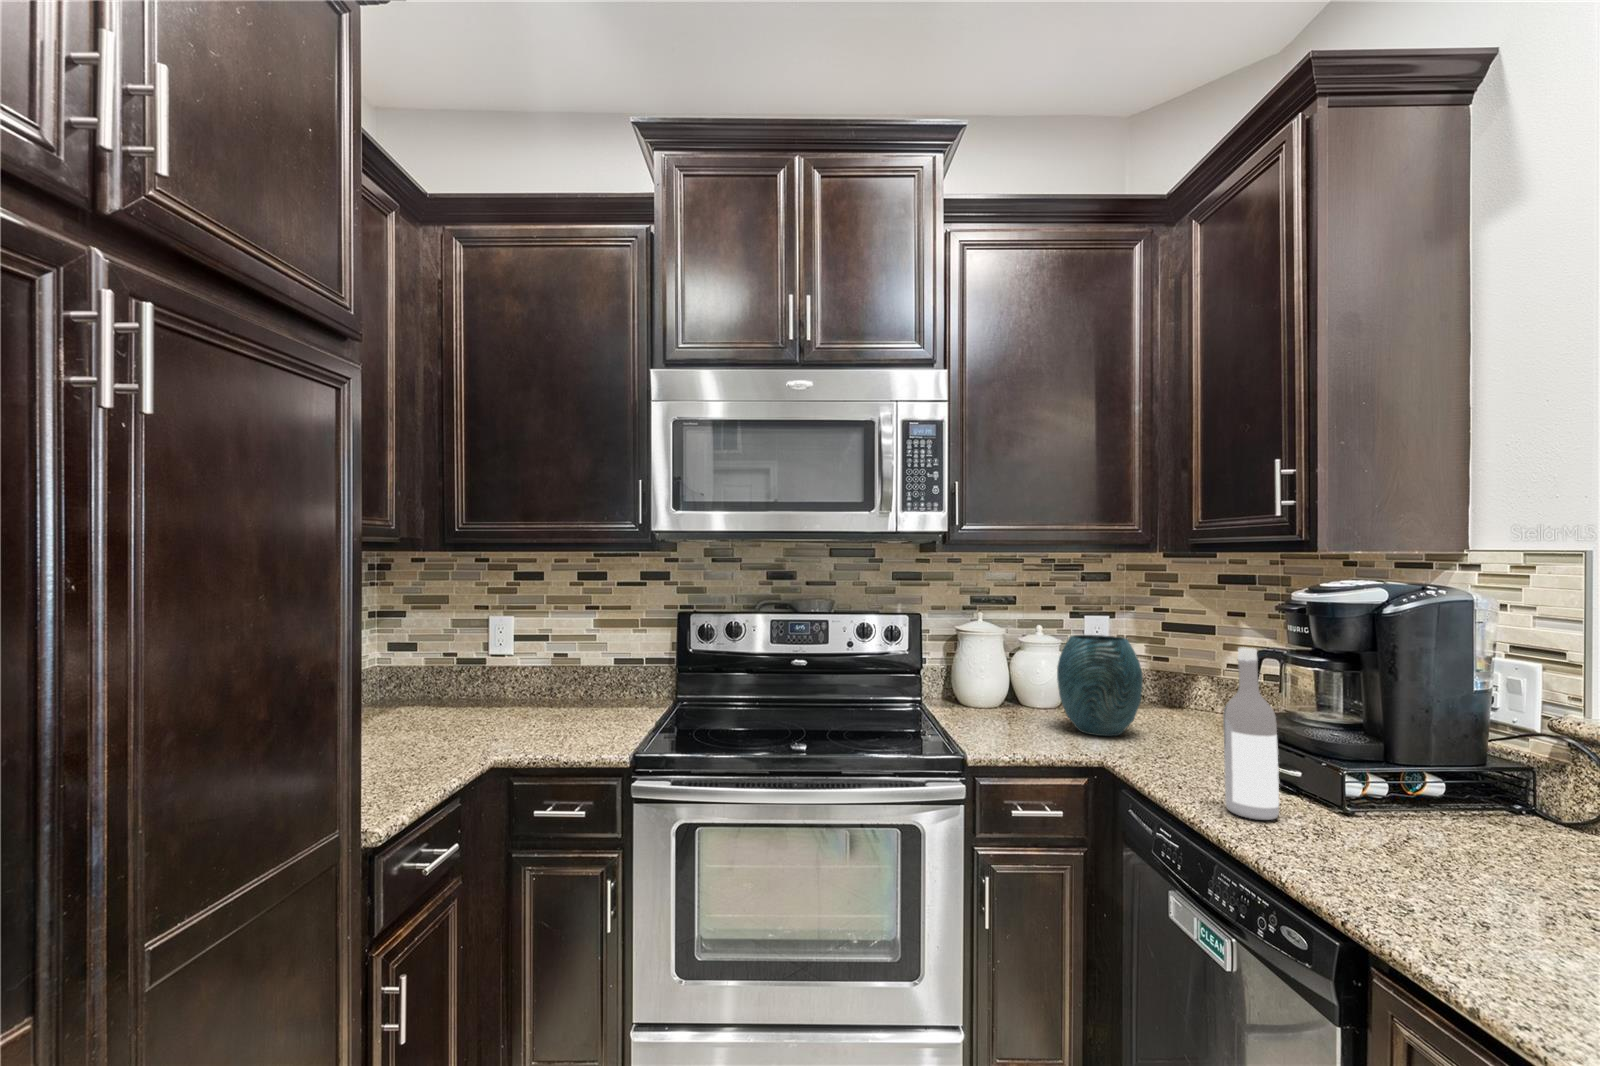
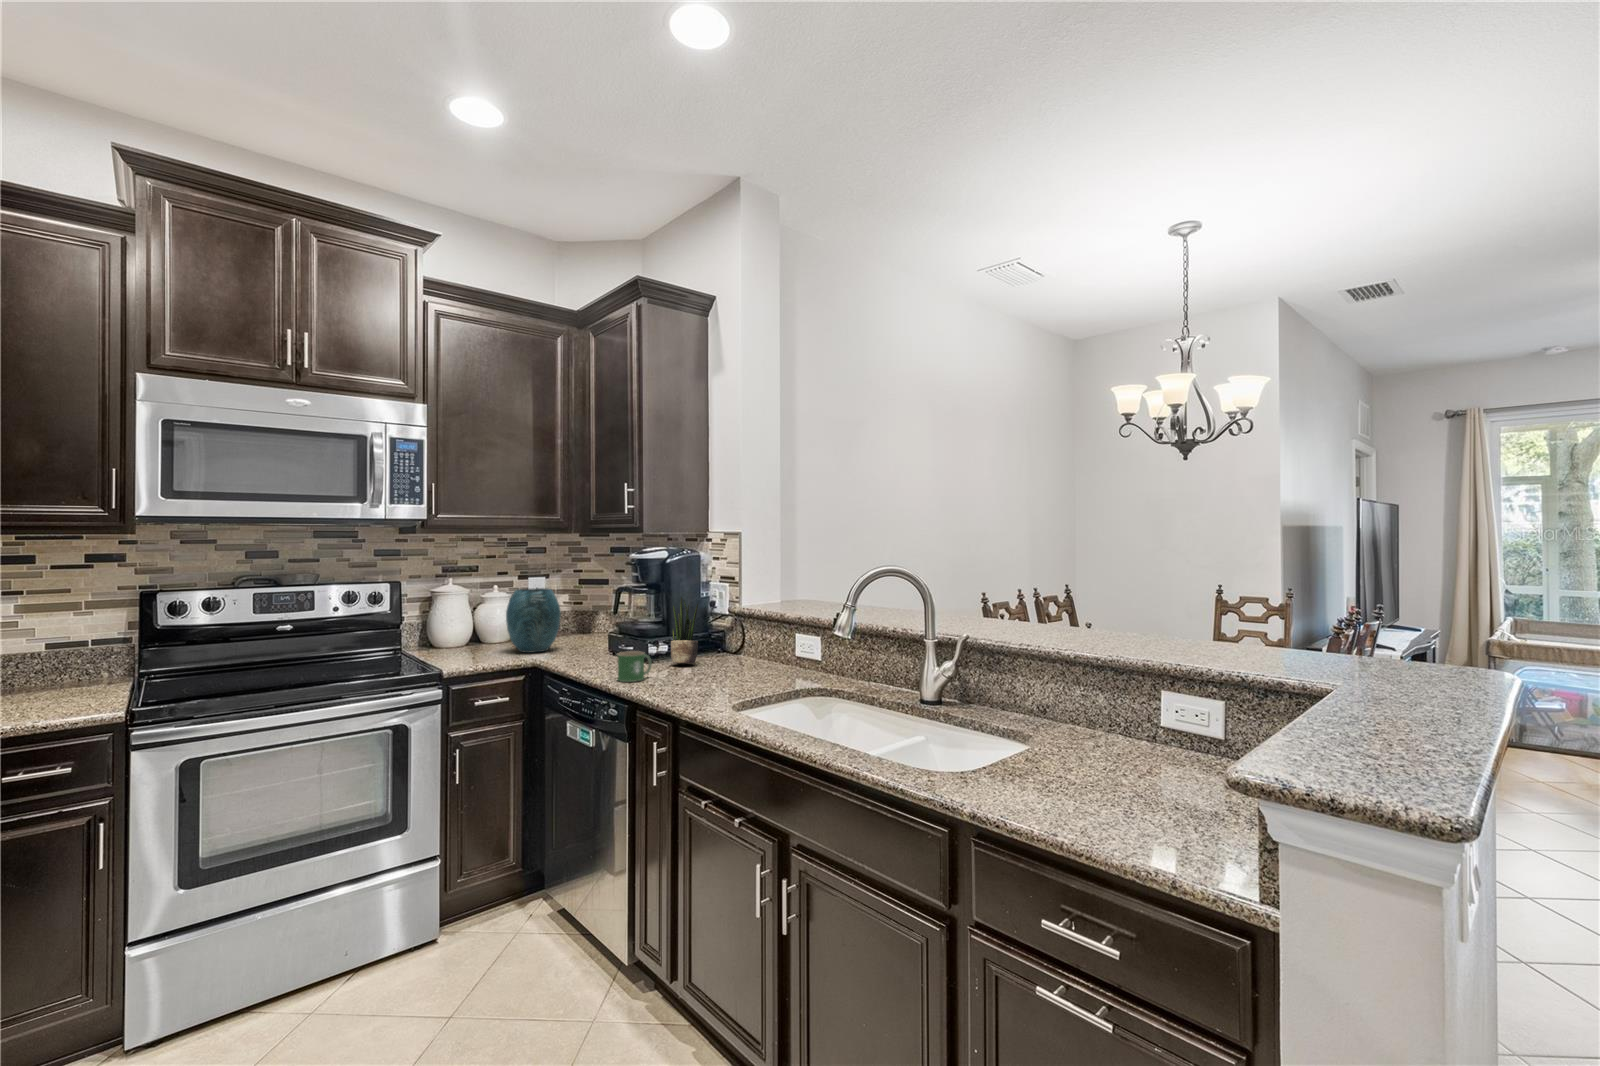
wine bottle: present [1223,647,1279,820] -> none [593,585,617,671]
potted plant: none [1405,686,1484,840] -> present [671,597,698,663]
mug: none [1296,798,1385,879] -> present [618,651,651,682]

